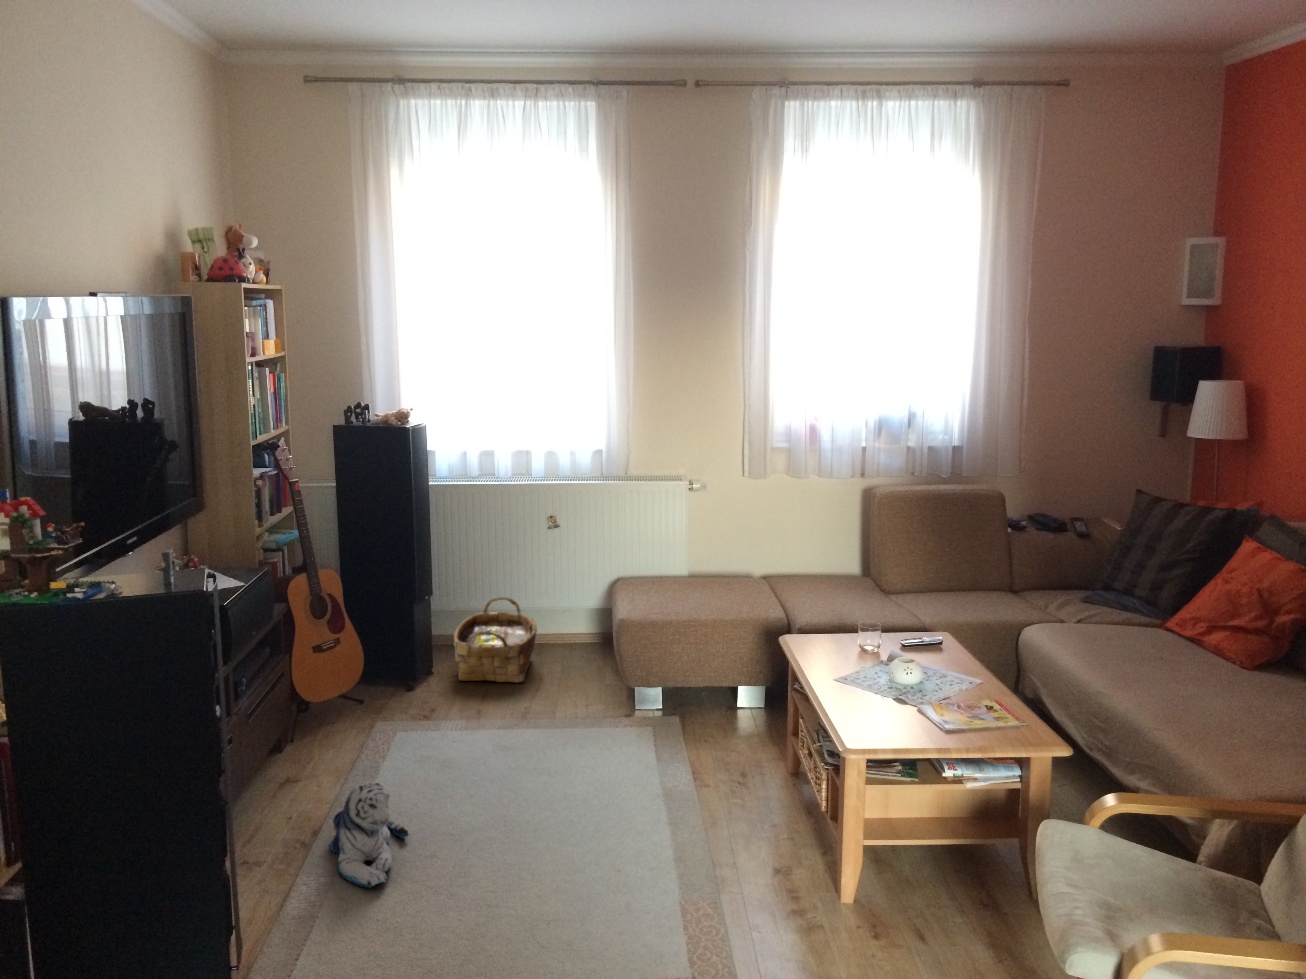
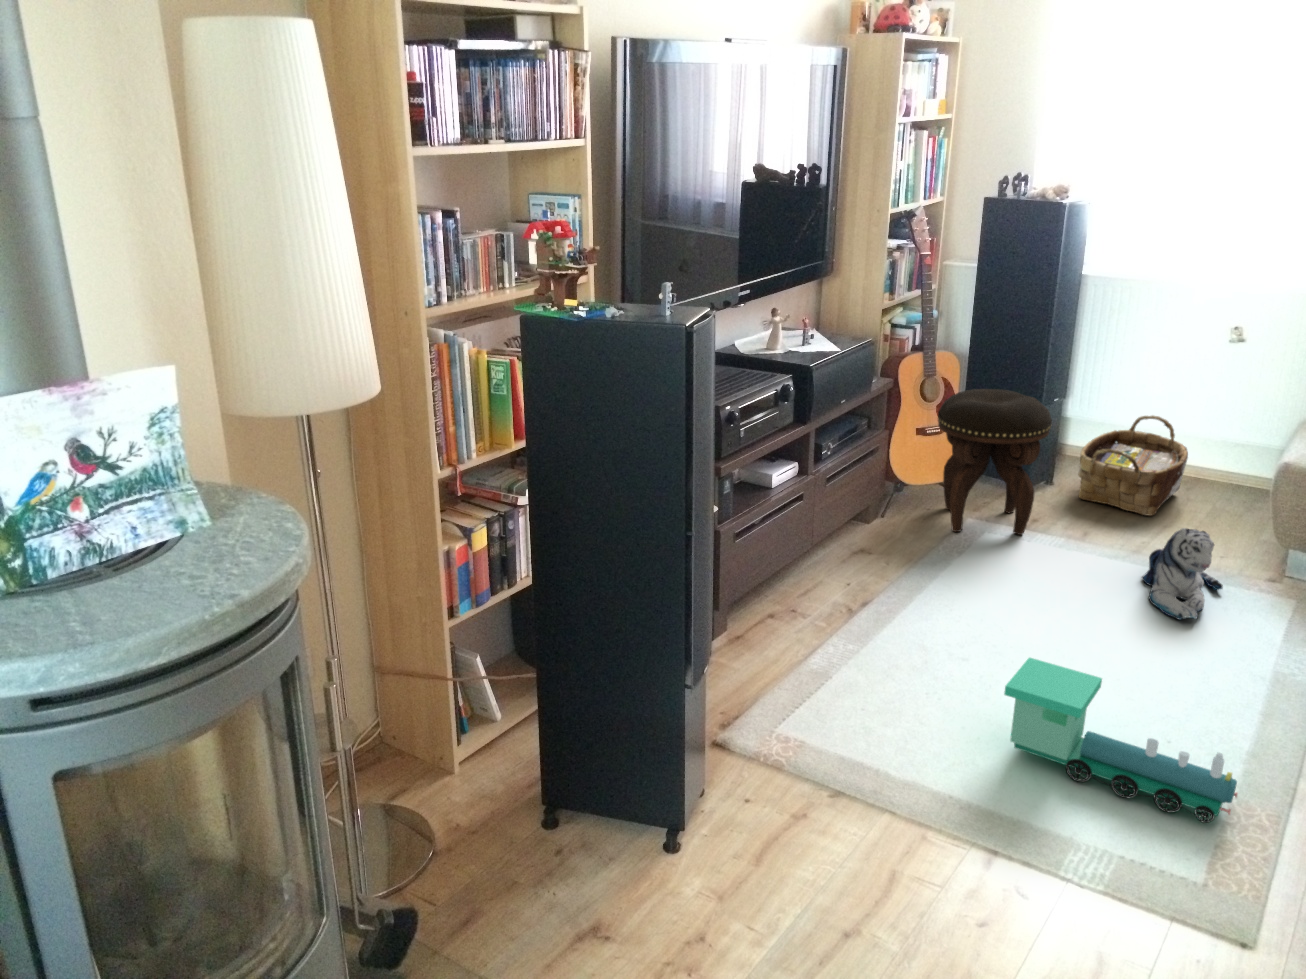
footstool: none [334,596,438,737] -> present [938,389,1052,535]
plush toy: present [329,783,409,888] -> present [1142,528,1223,620]
toy train: none [513,820,698,916] -> present [1004,658,1238,823]

